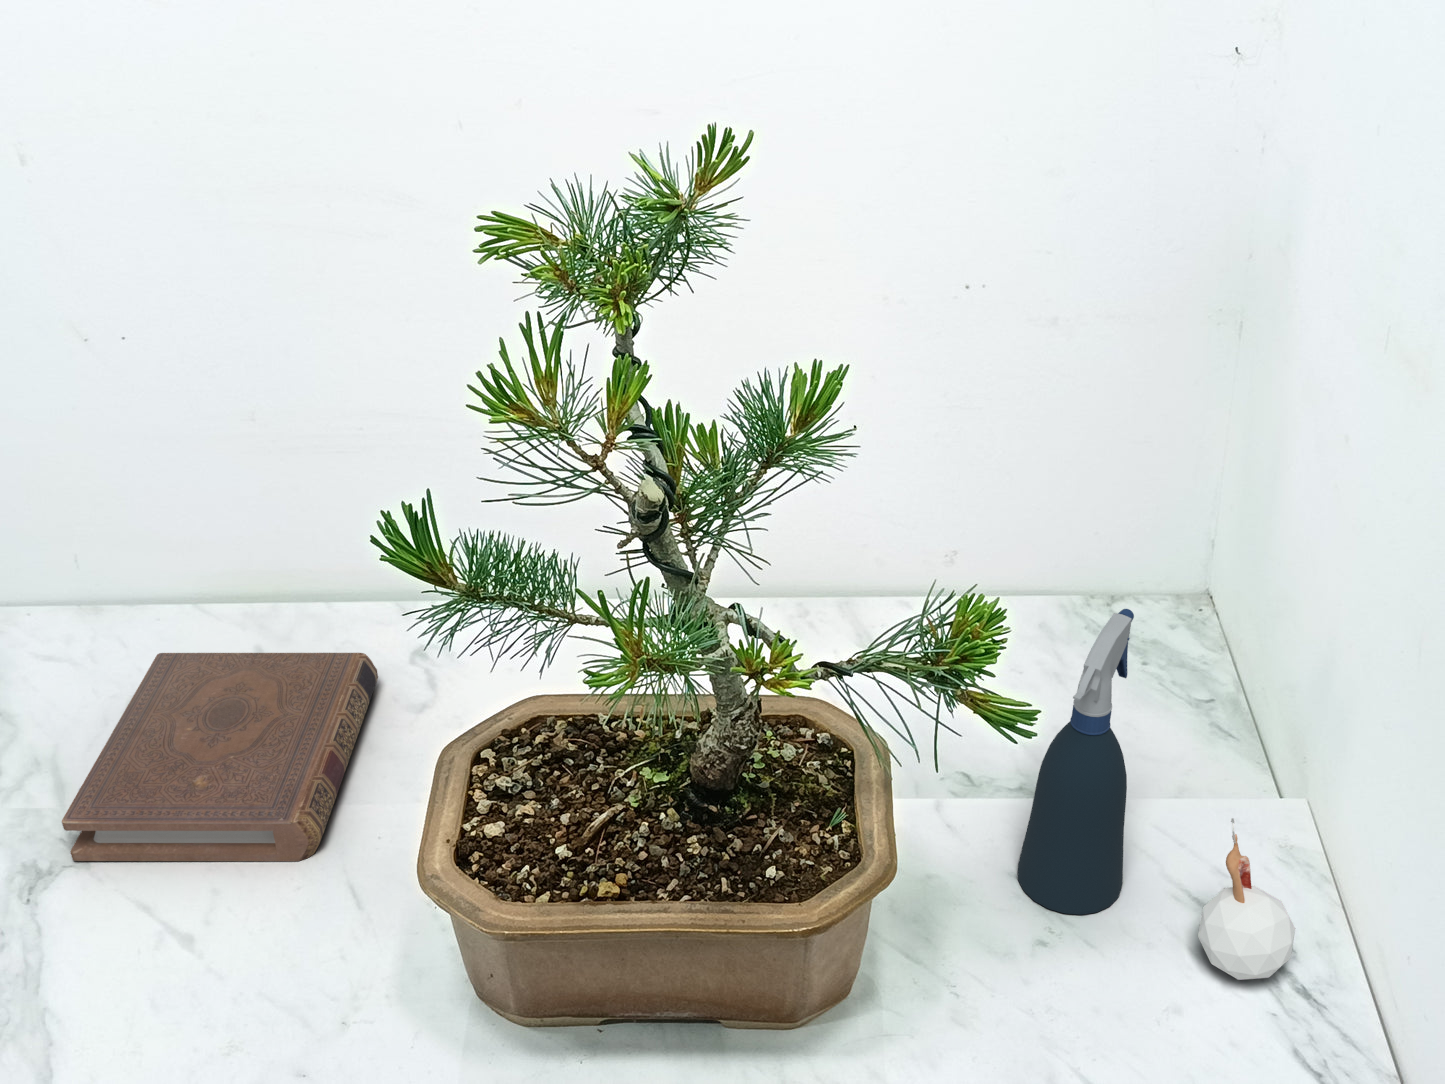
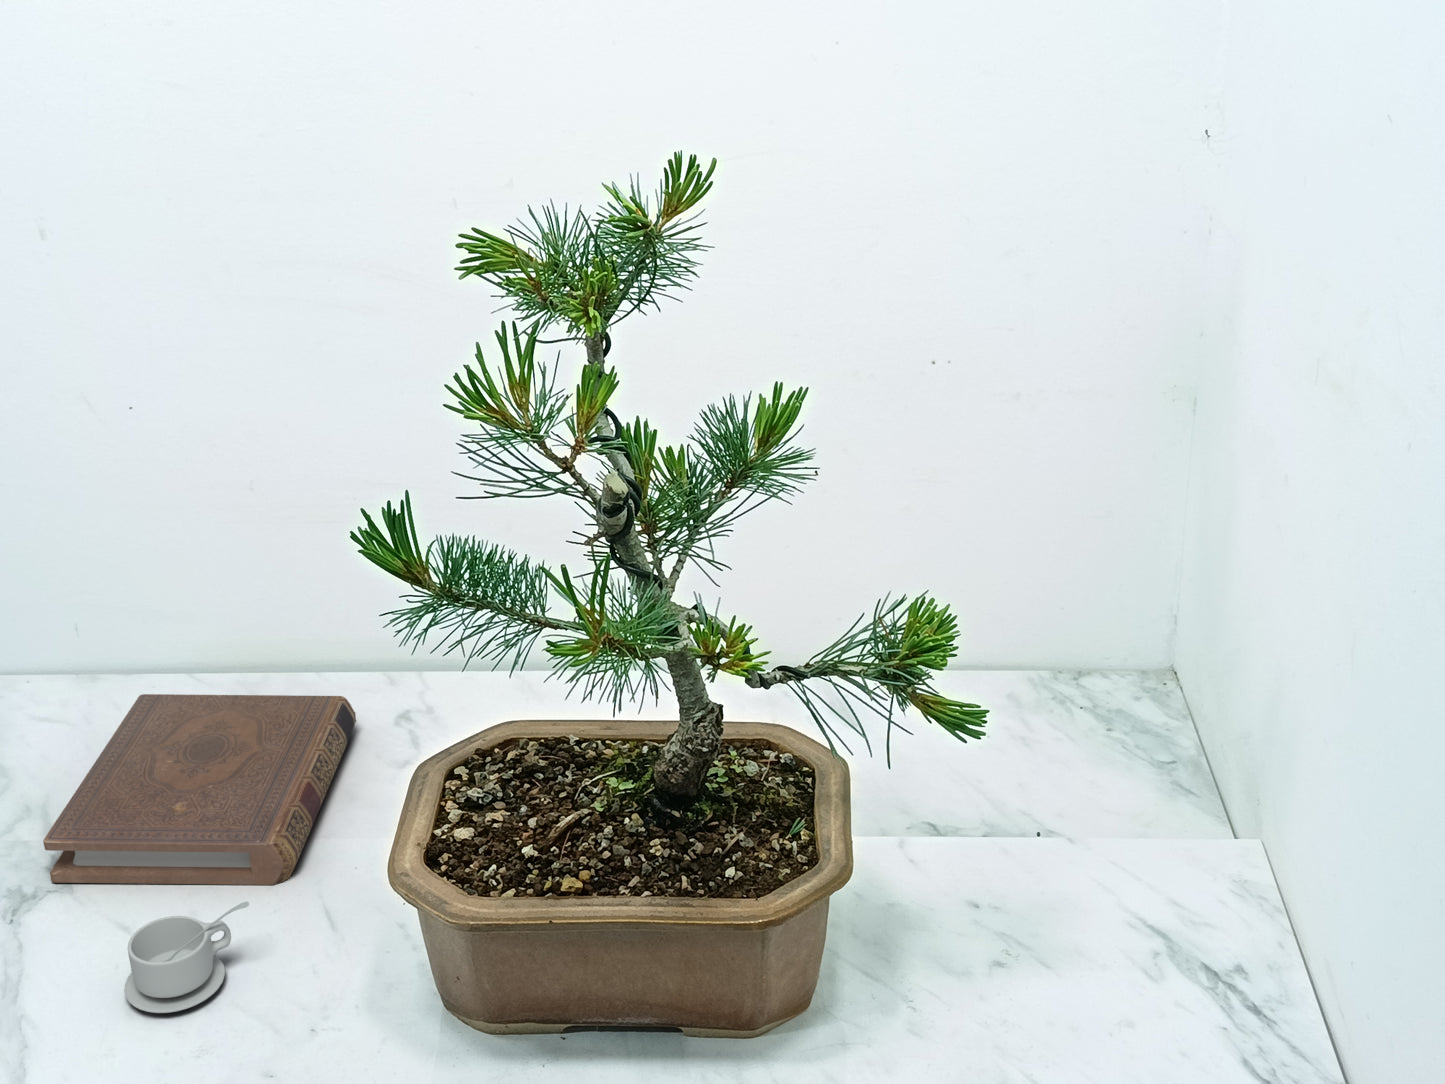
spray bottle: present [1018,609,1134,915] -> none [979,634,1086,938]
candle: present [1198,818,1295,980] -> none [1150,834,1244,995]
teacup: none [149,894,274,1011] -> present [124,902,249,1013]

